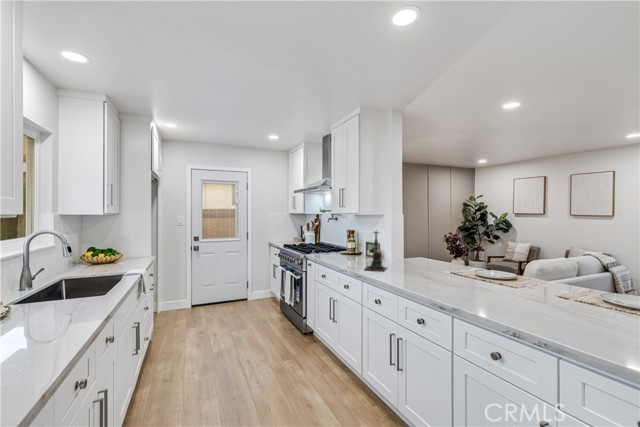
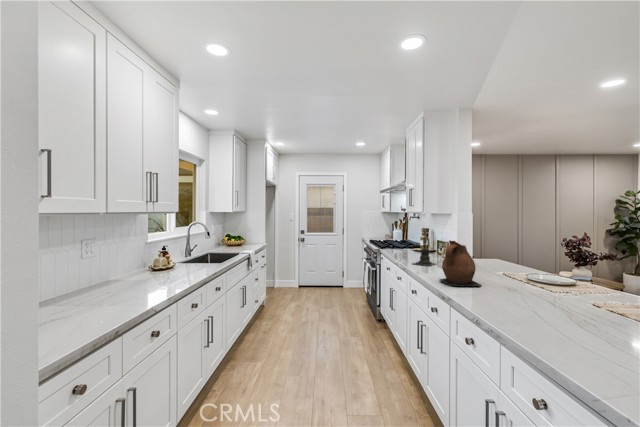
ceramic pitcher: none [421,242,471,294] -> present [440,240,481,286]

